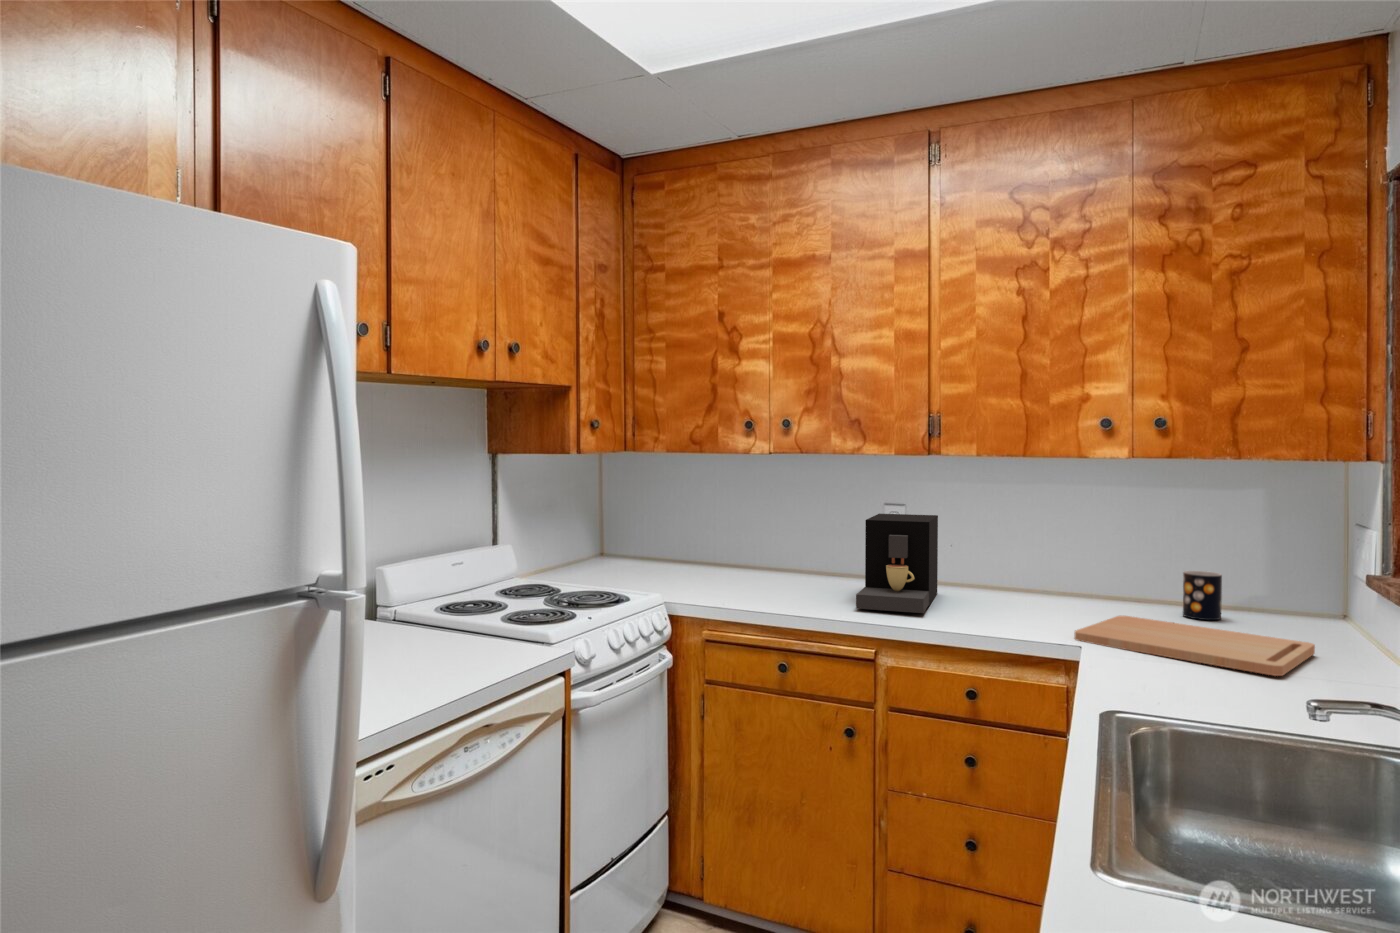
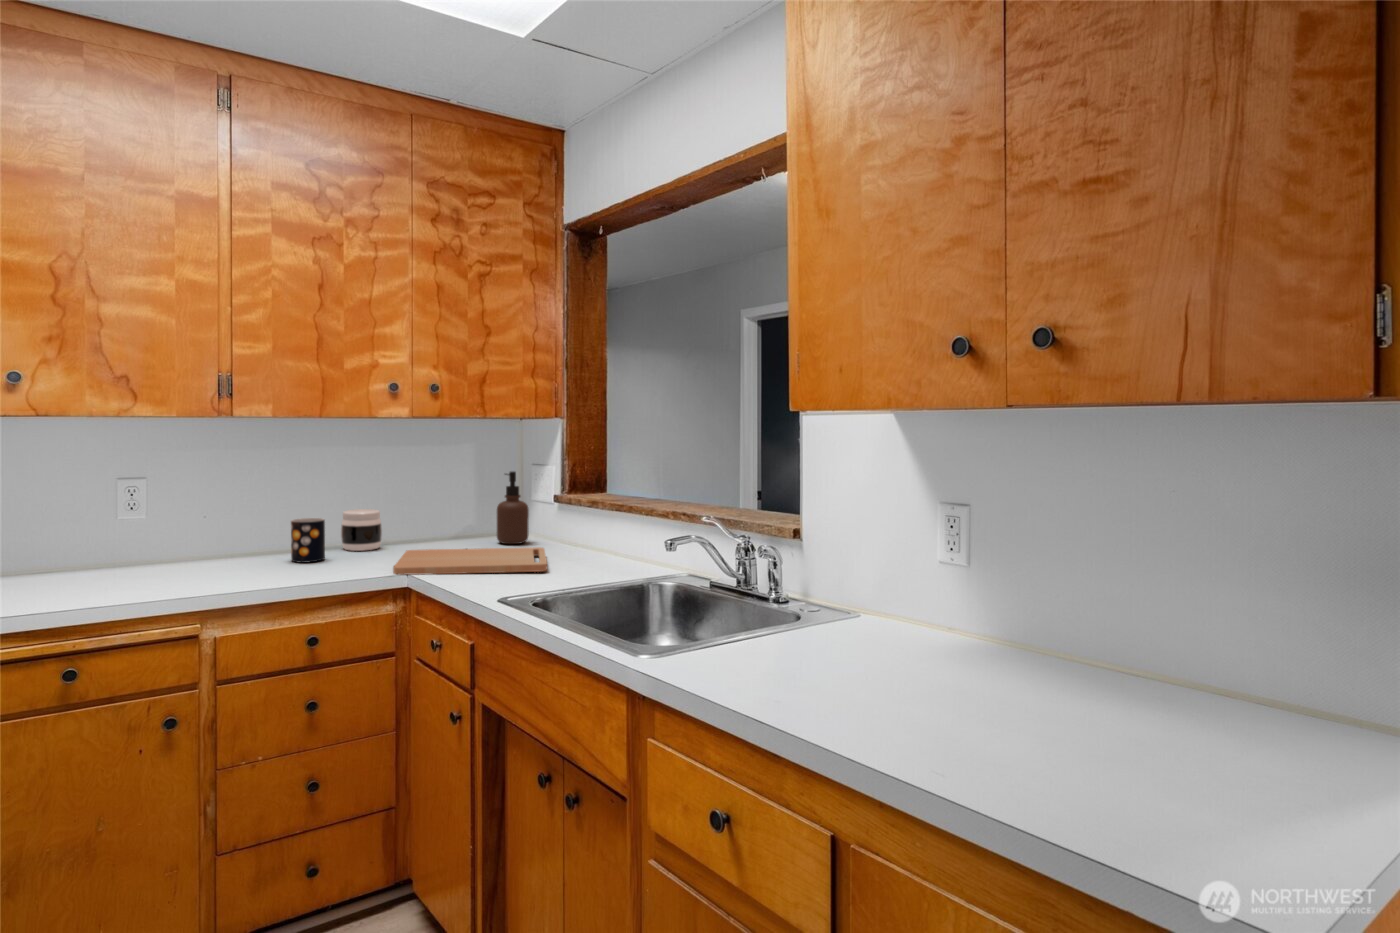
coffee maker: present [856,514,938,613] -> none [141,477,239,586]
soap dispenser: none [1266,531,1319,633] -> present [497,471,529,544]
jar: none [1060,561,1105,608] -> present [341,509,382,551]
mug: present [1183,571,1222,620] -> present [291,518,325,563]

